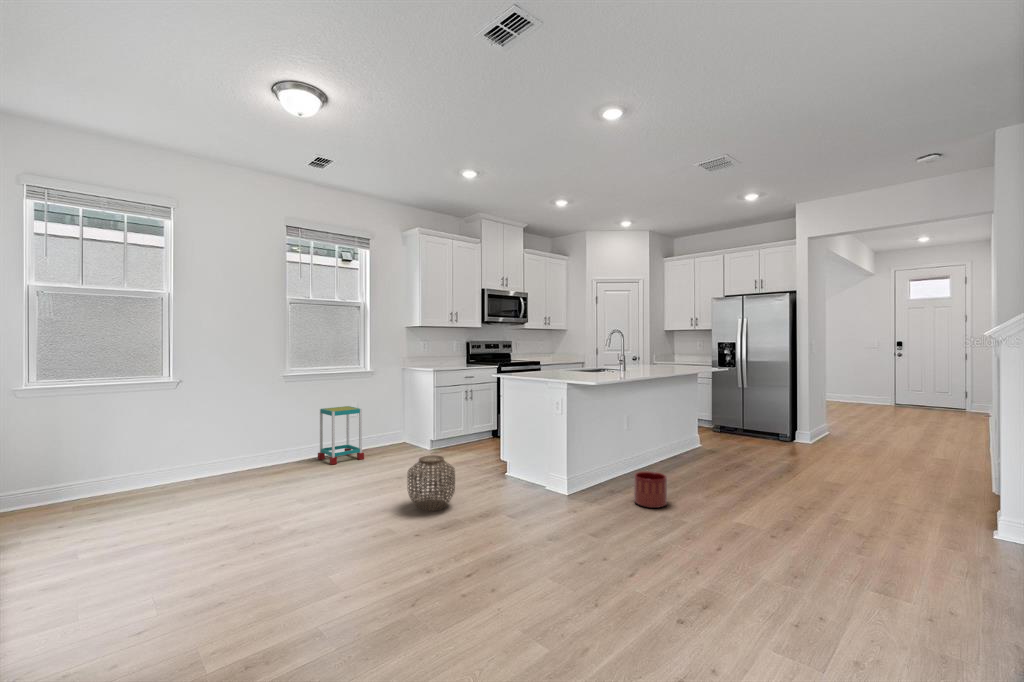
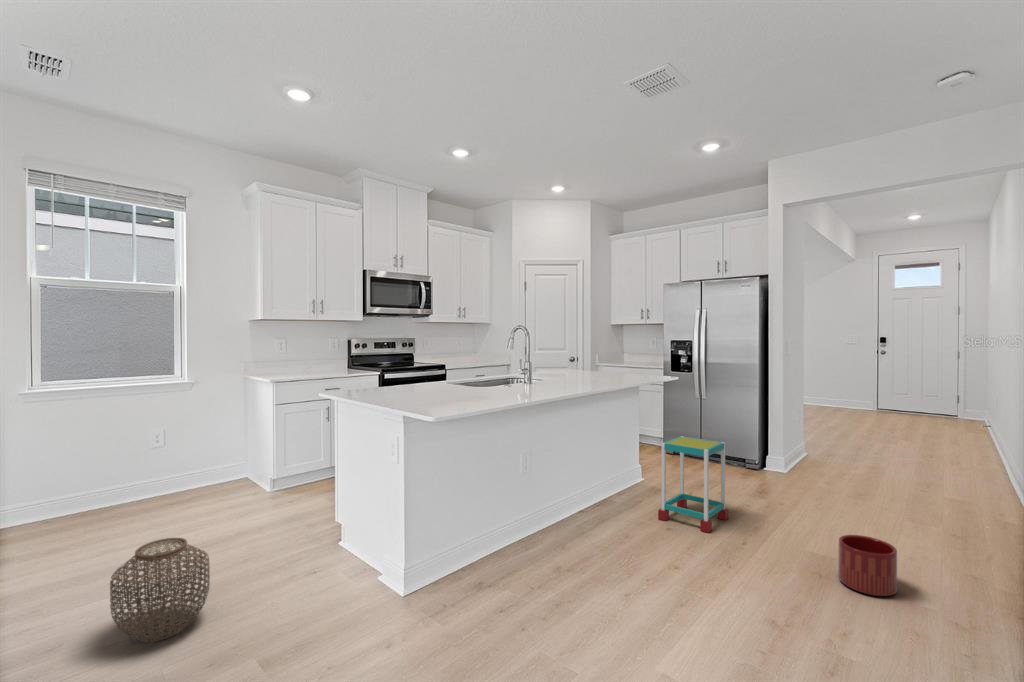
side table: present [318,406,364,465] -> present [658,436,728,533]
planter: present [634,472,667,508] -> present [838,535,897,596]

